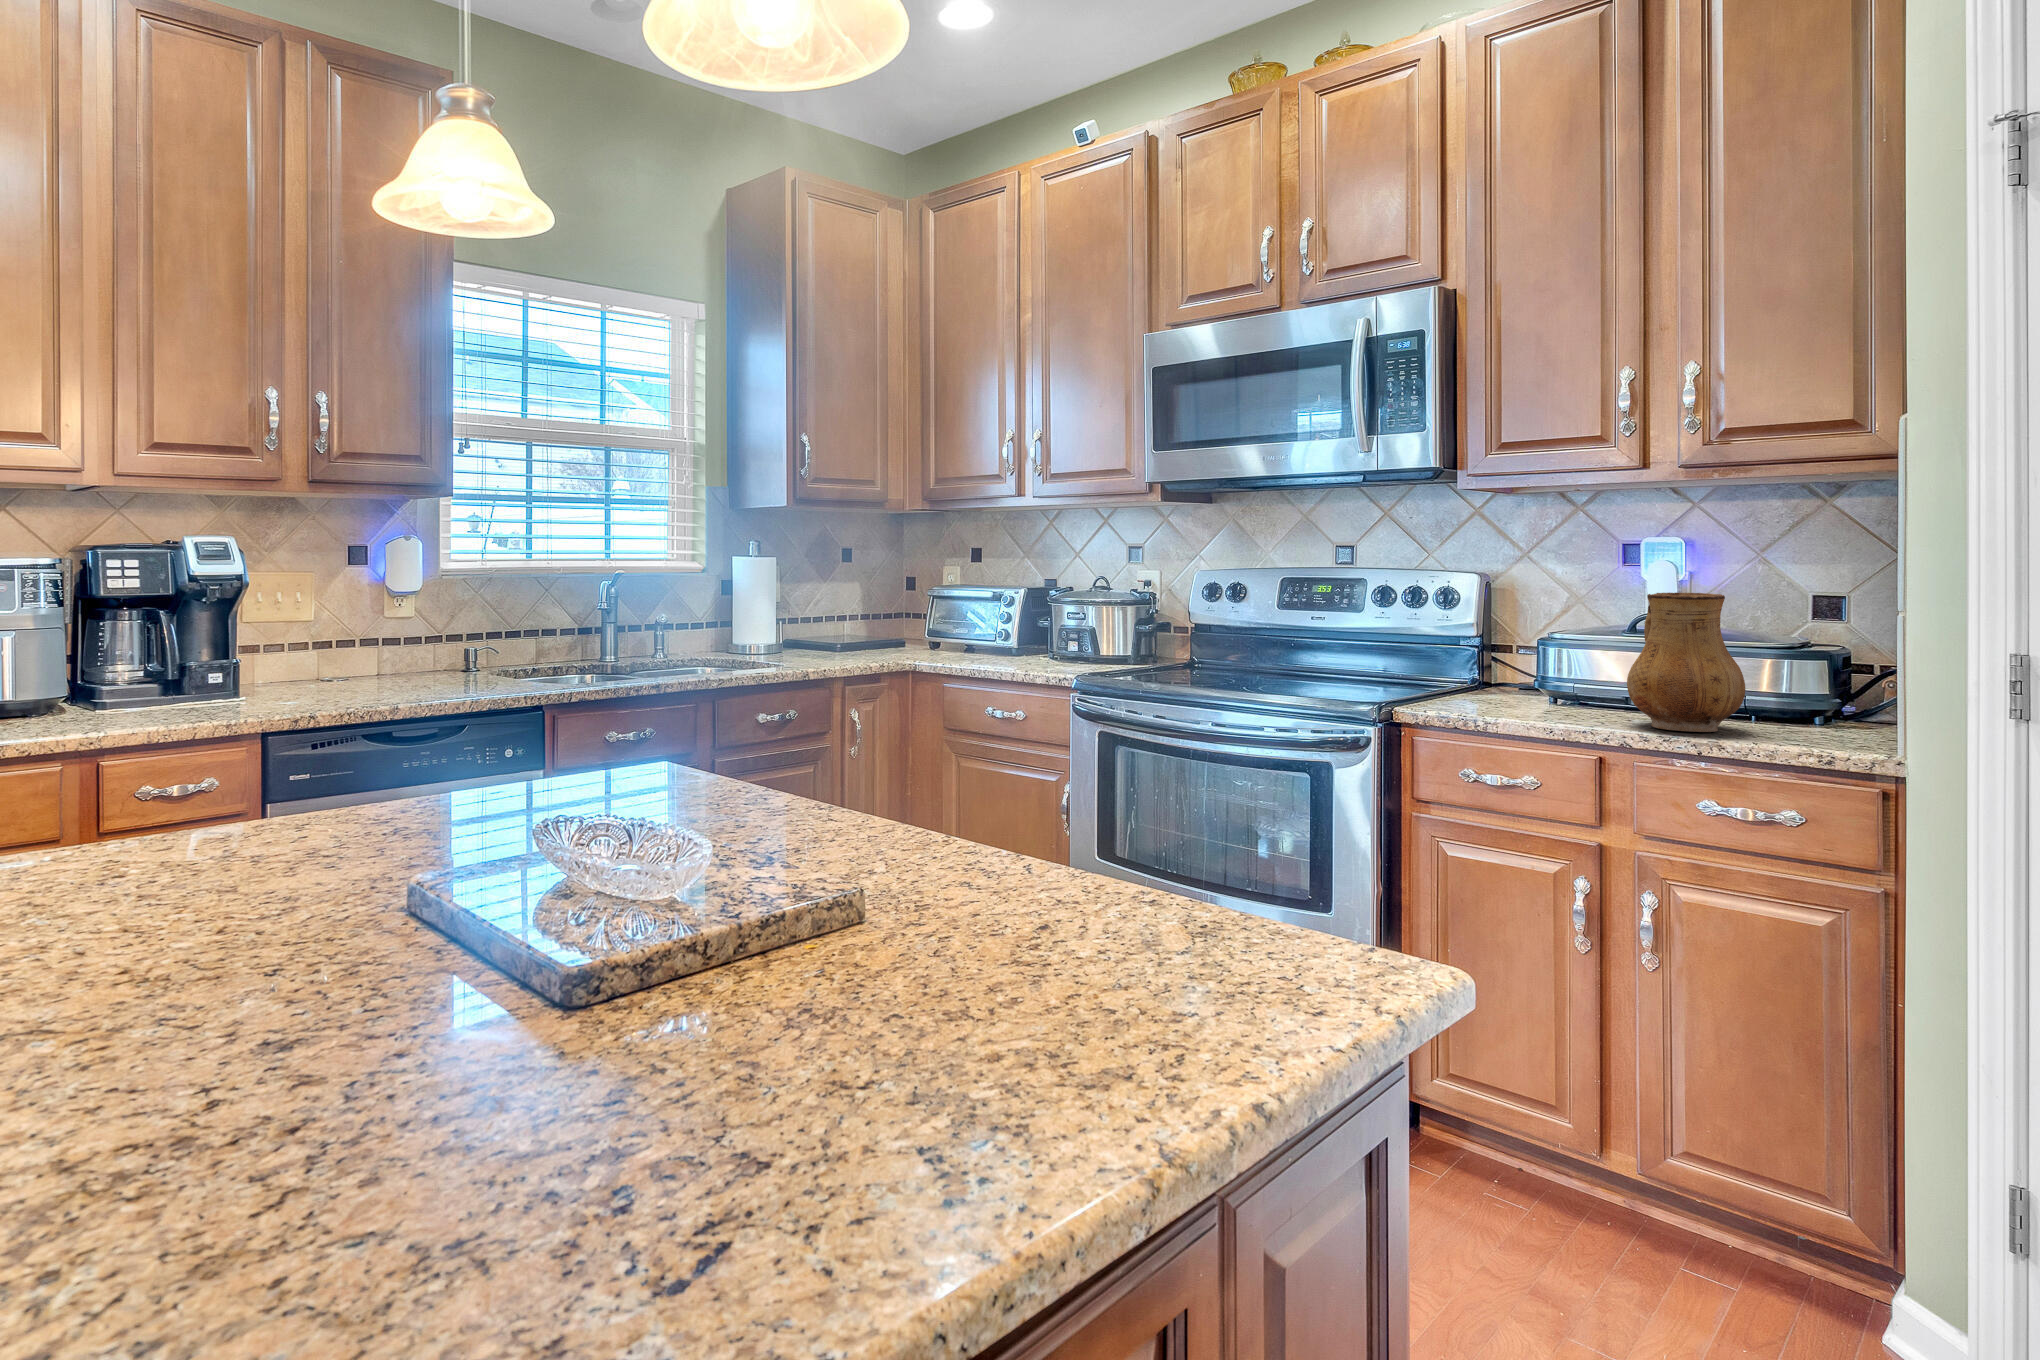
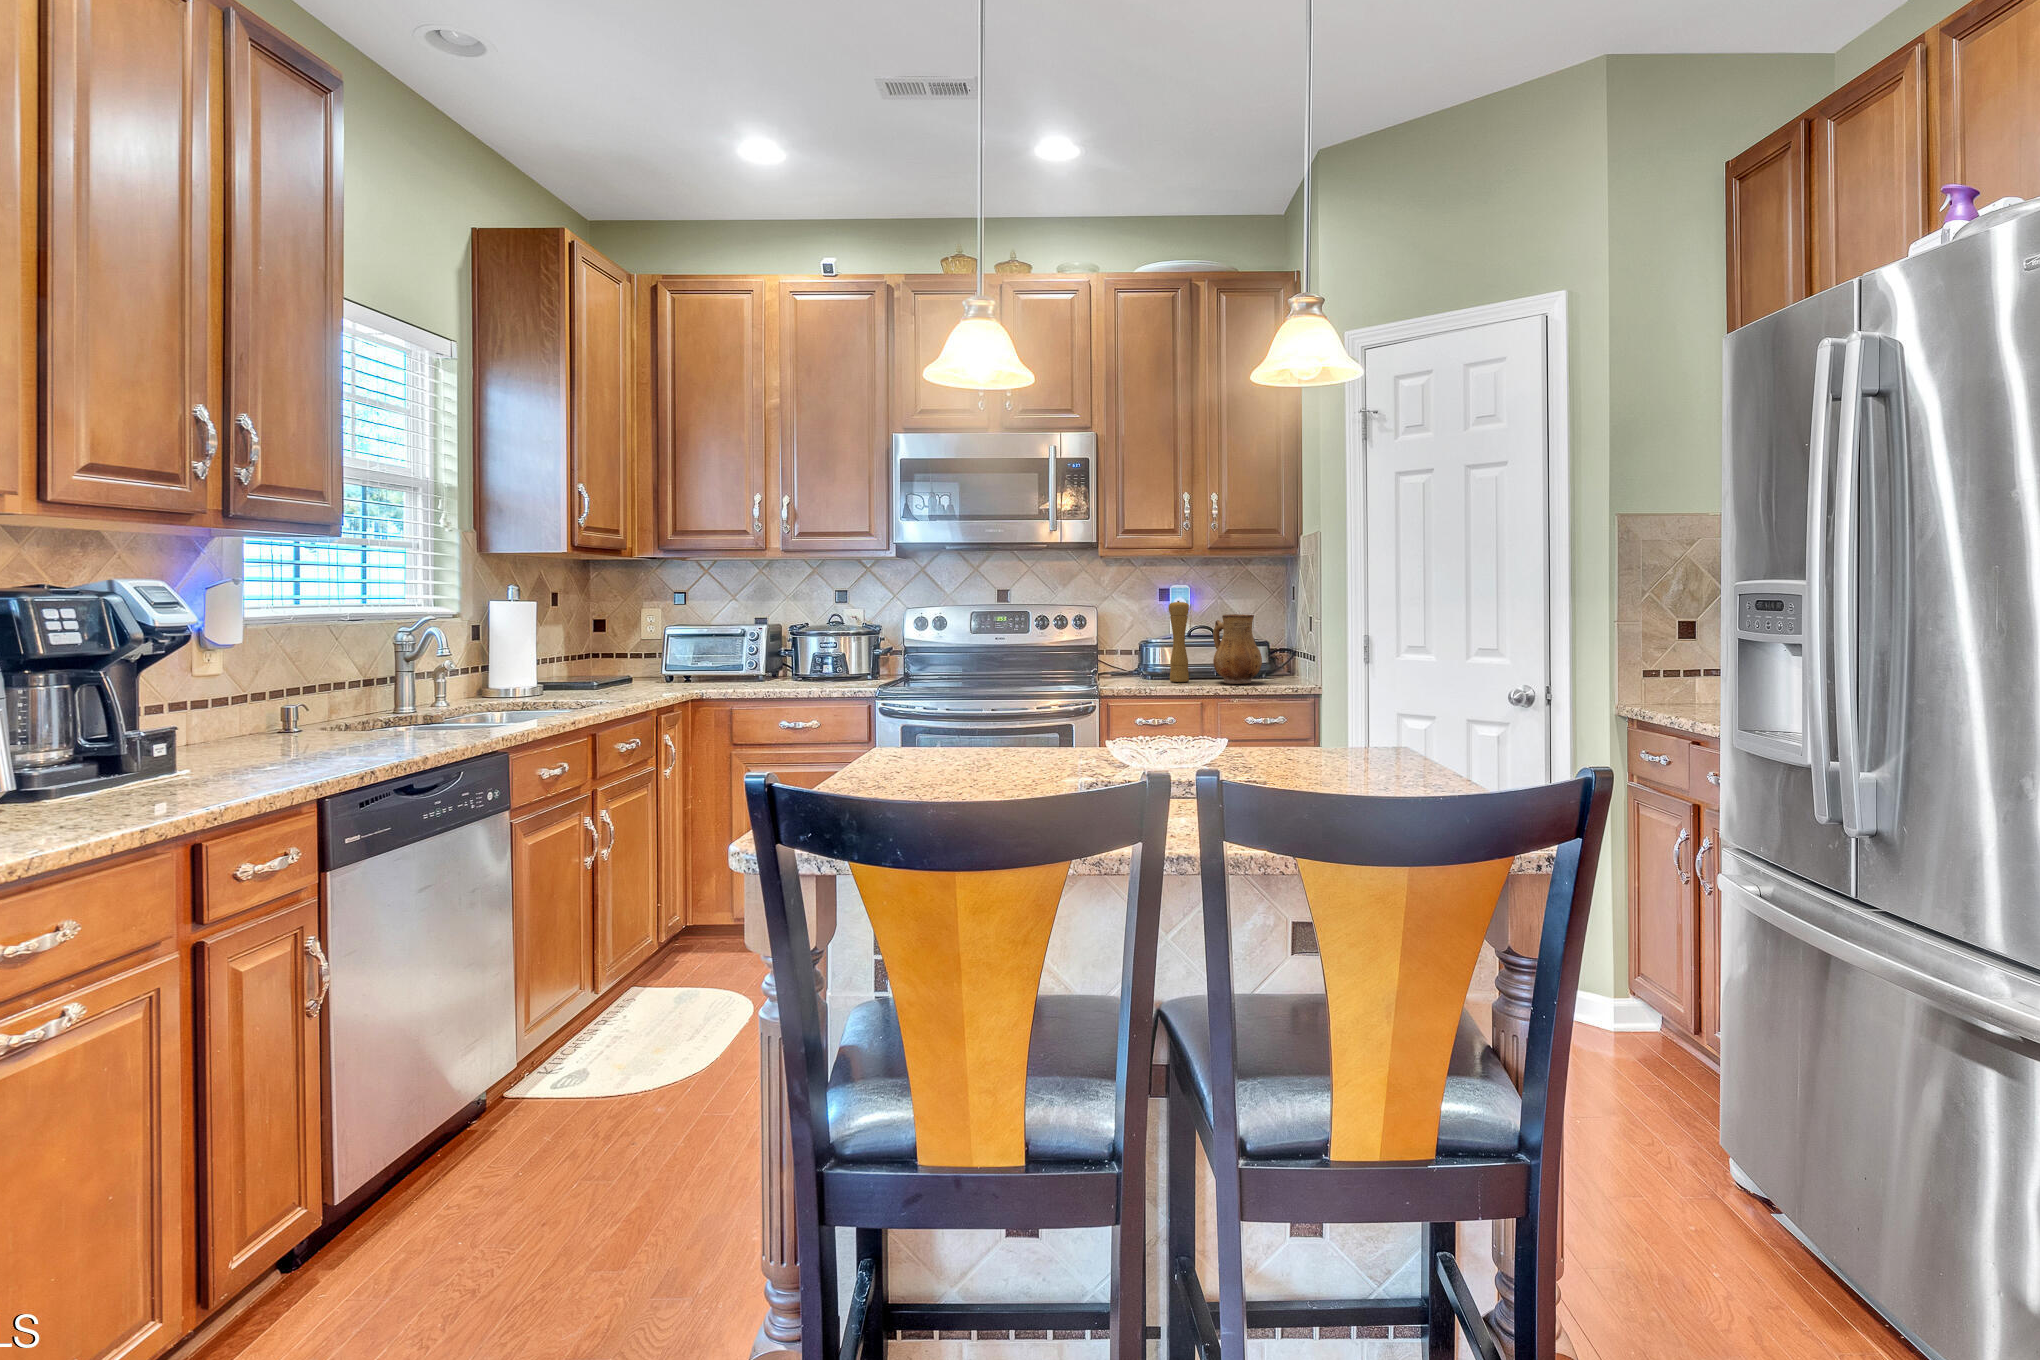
pepper mill: none [1544,565,1587,714] -> present [1169,601,1189,682]

